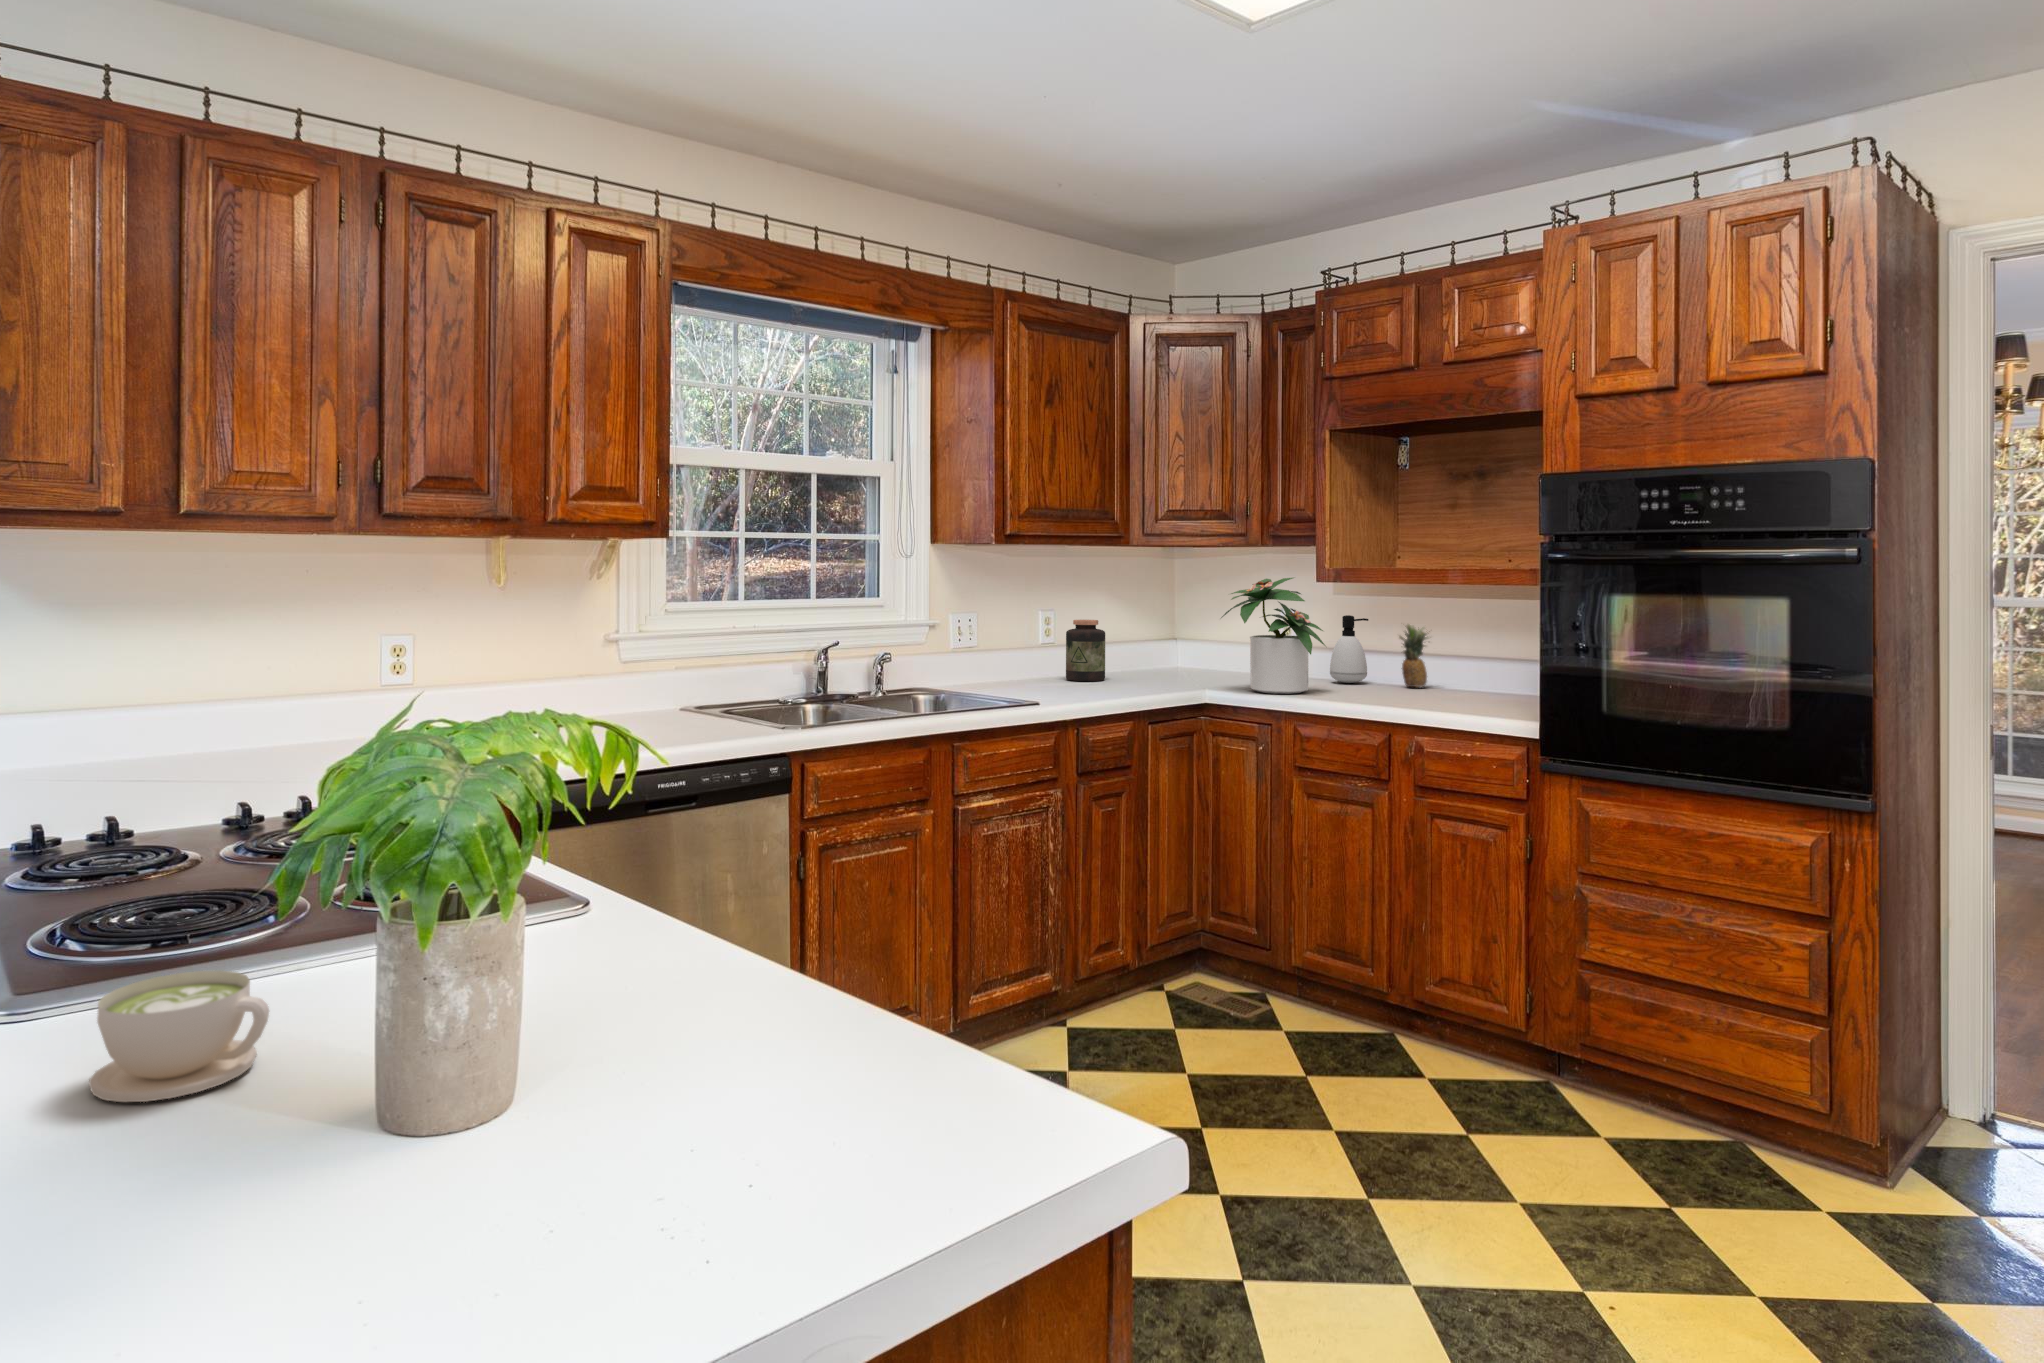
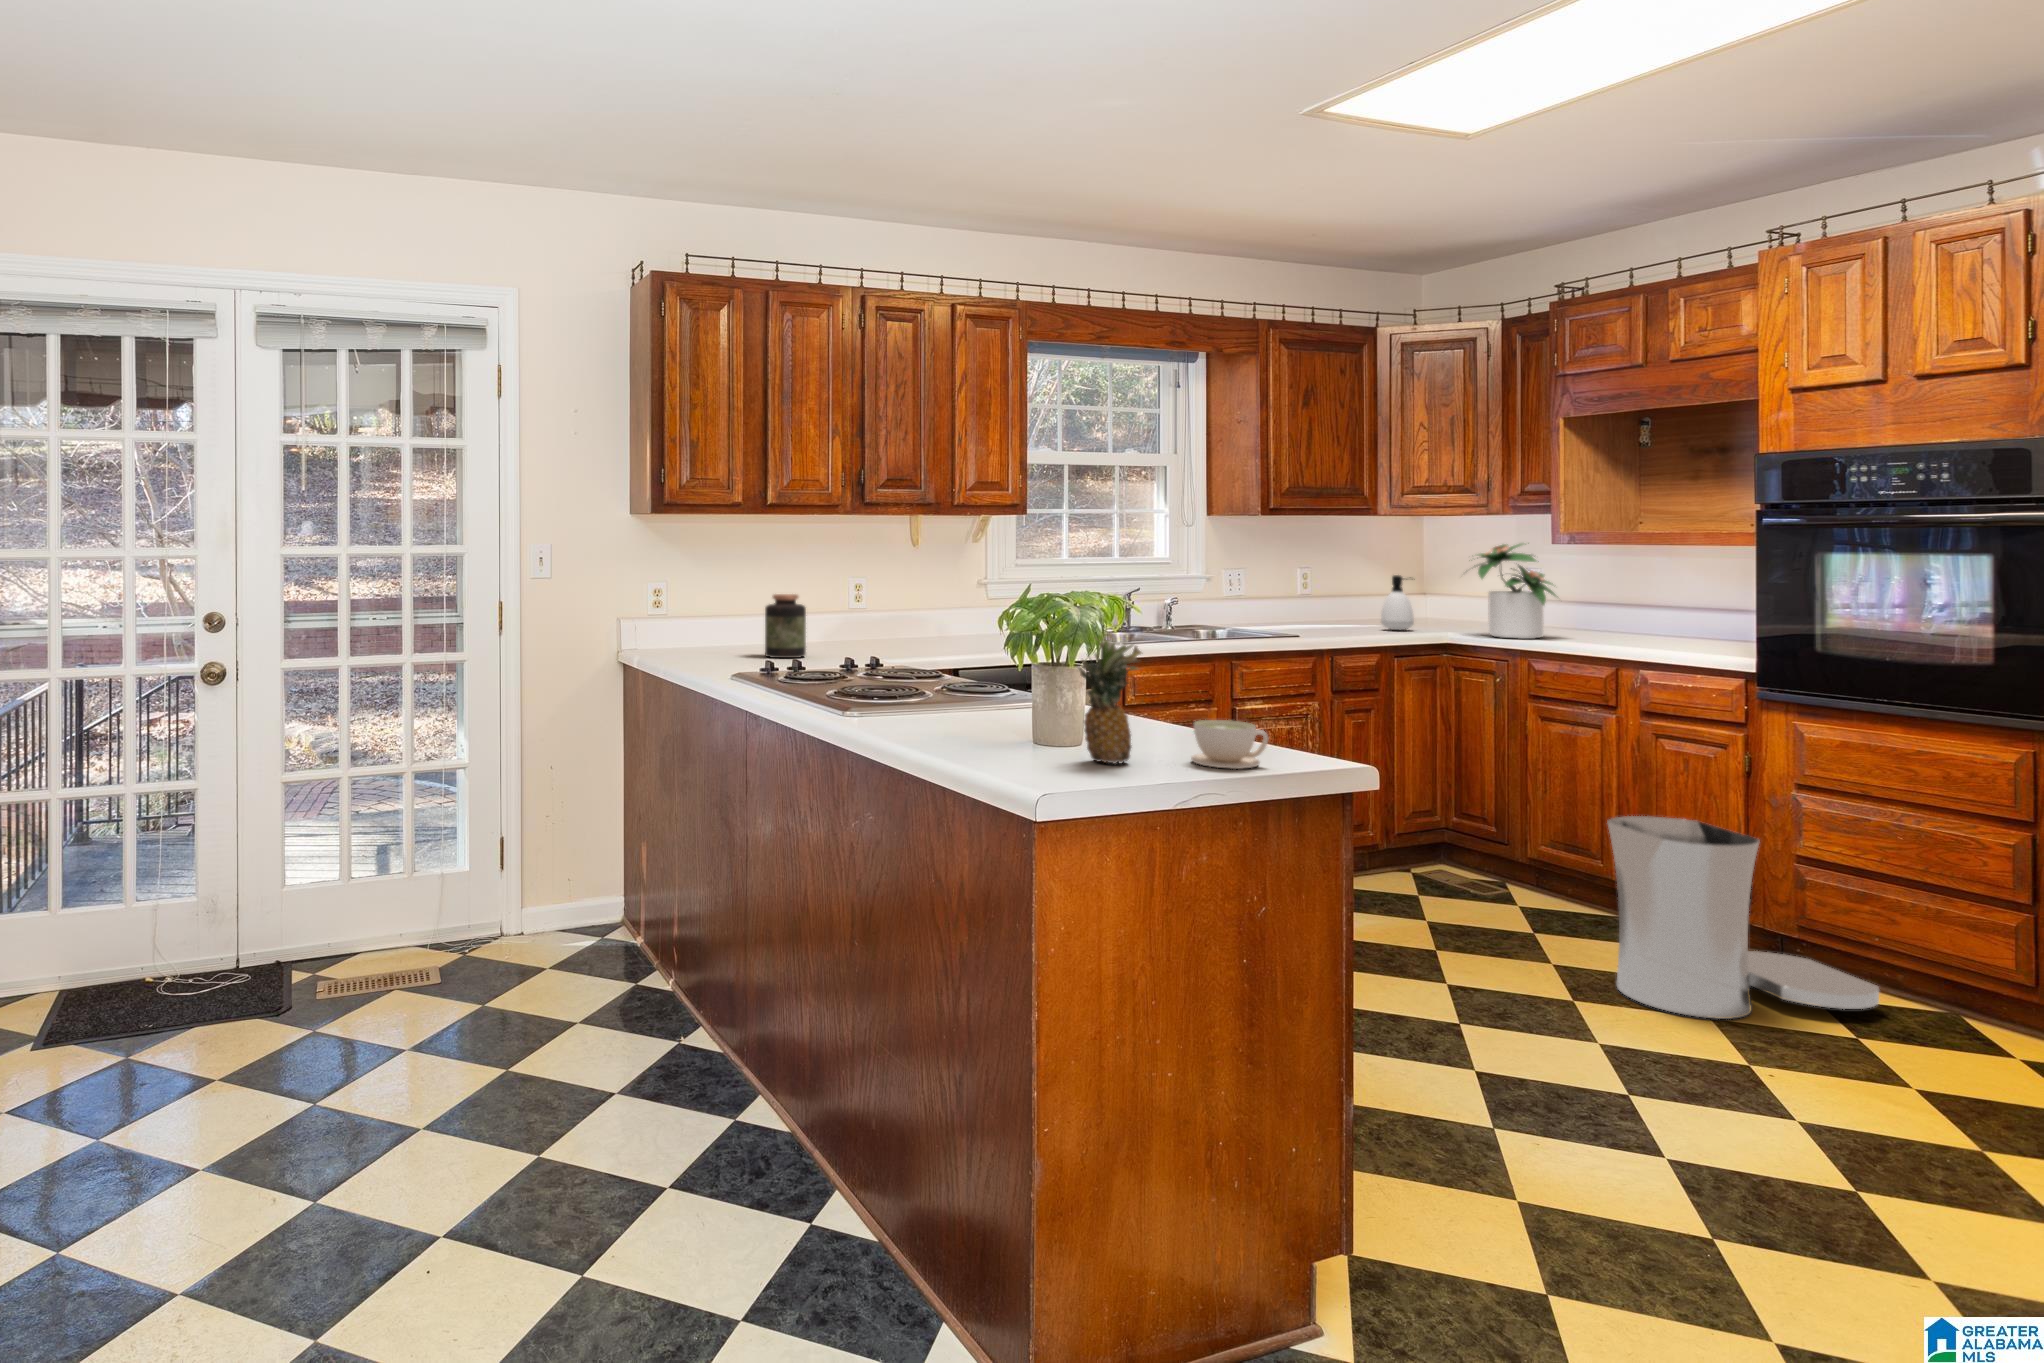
soap dispenser: present [1330,615,1368,683] -> present [1381,575,1414,630]
jar: present [1066,620,1105,681] -> present [765,594,806,658]
fruit: present [1399,624,1428,687] -> present [1079,640,1141,763]
trash can: none [1400,931,1682,1207] -> present [1608,816,1879,1019]
coffee cup: present [89,971,269,1102] -> present [1191,720,1268,769]

